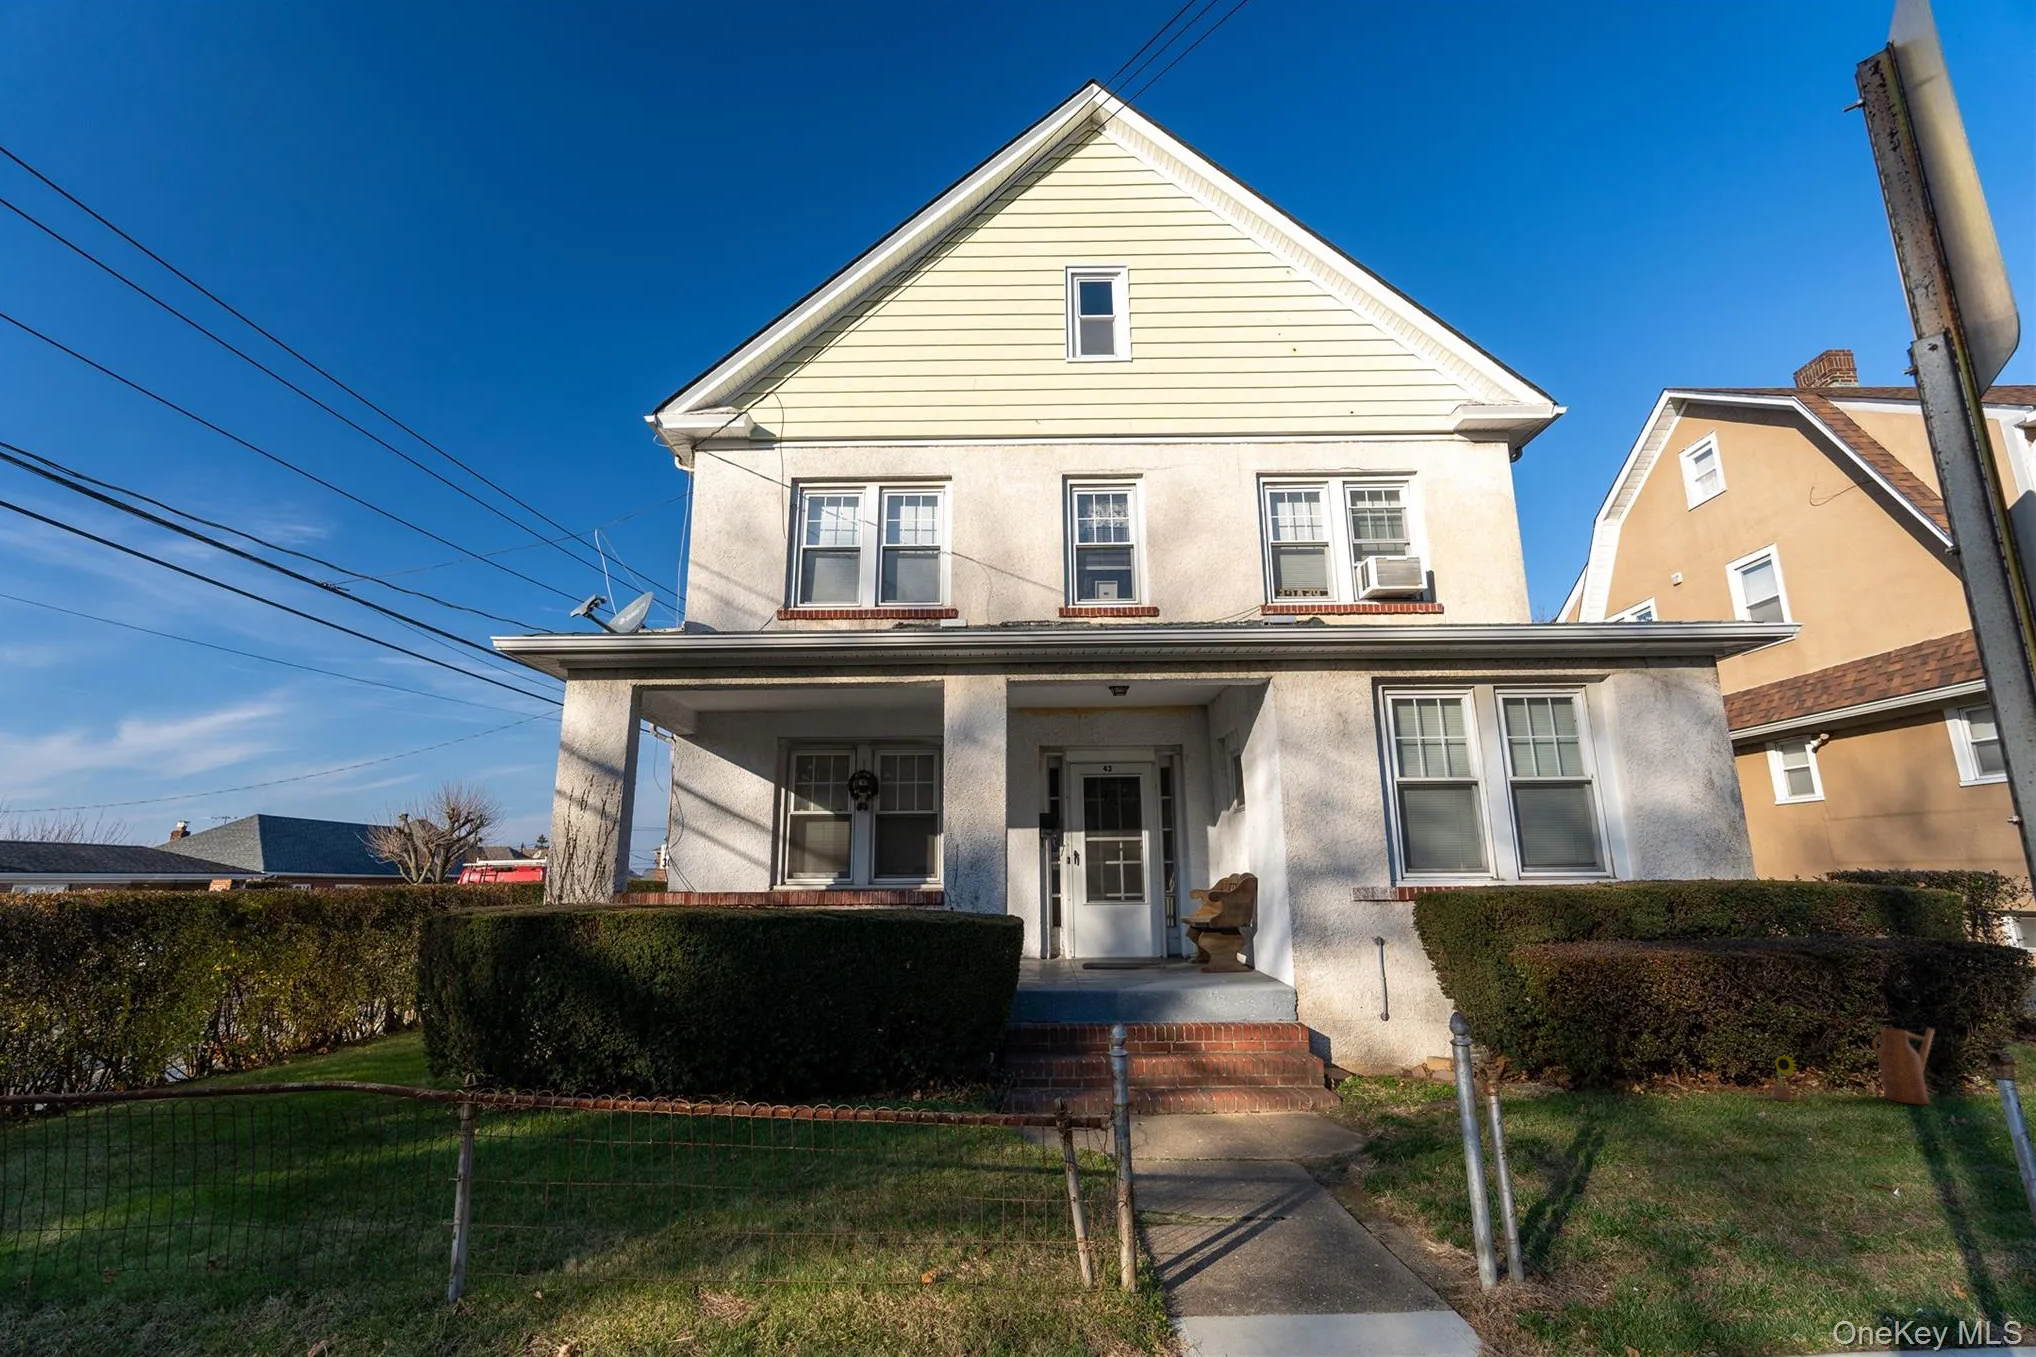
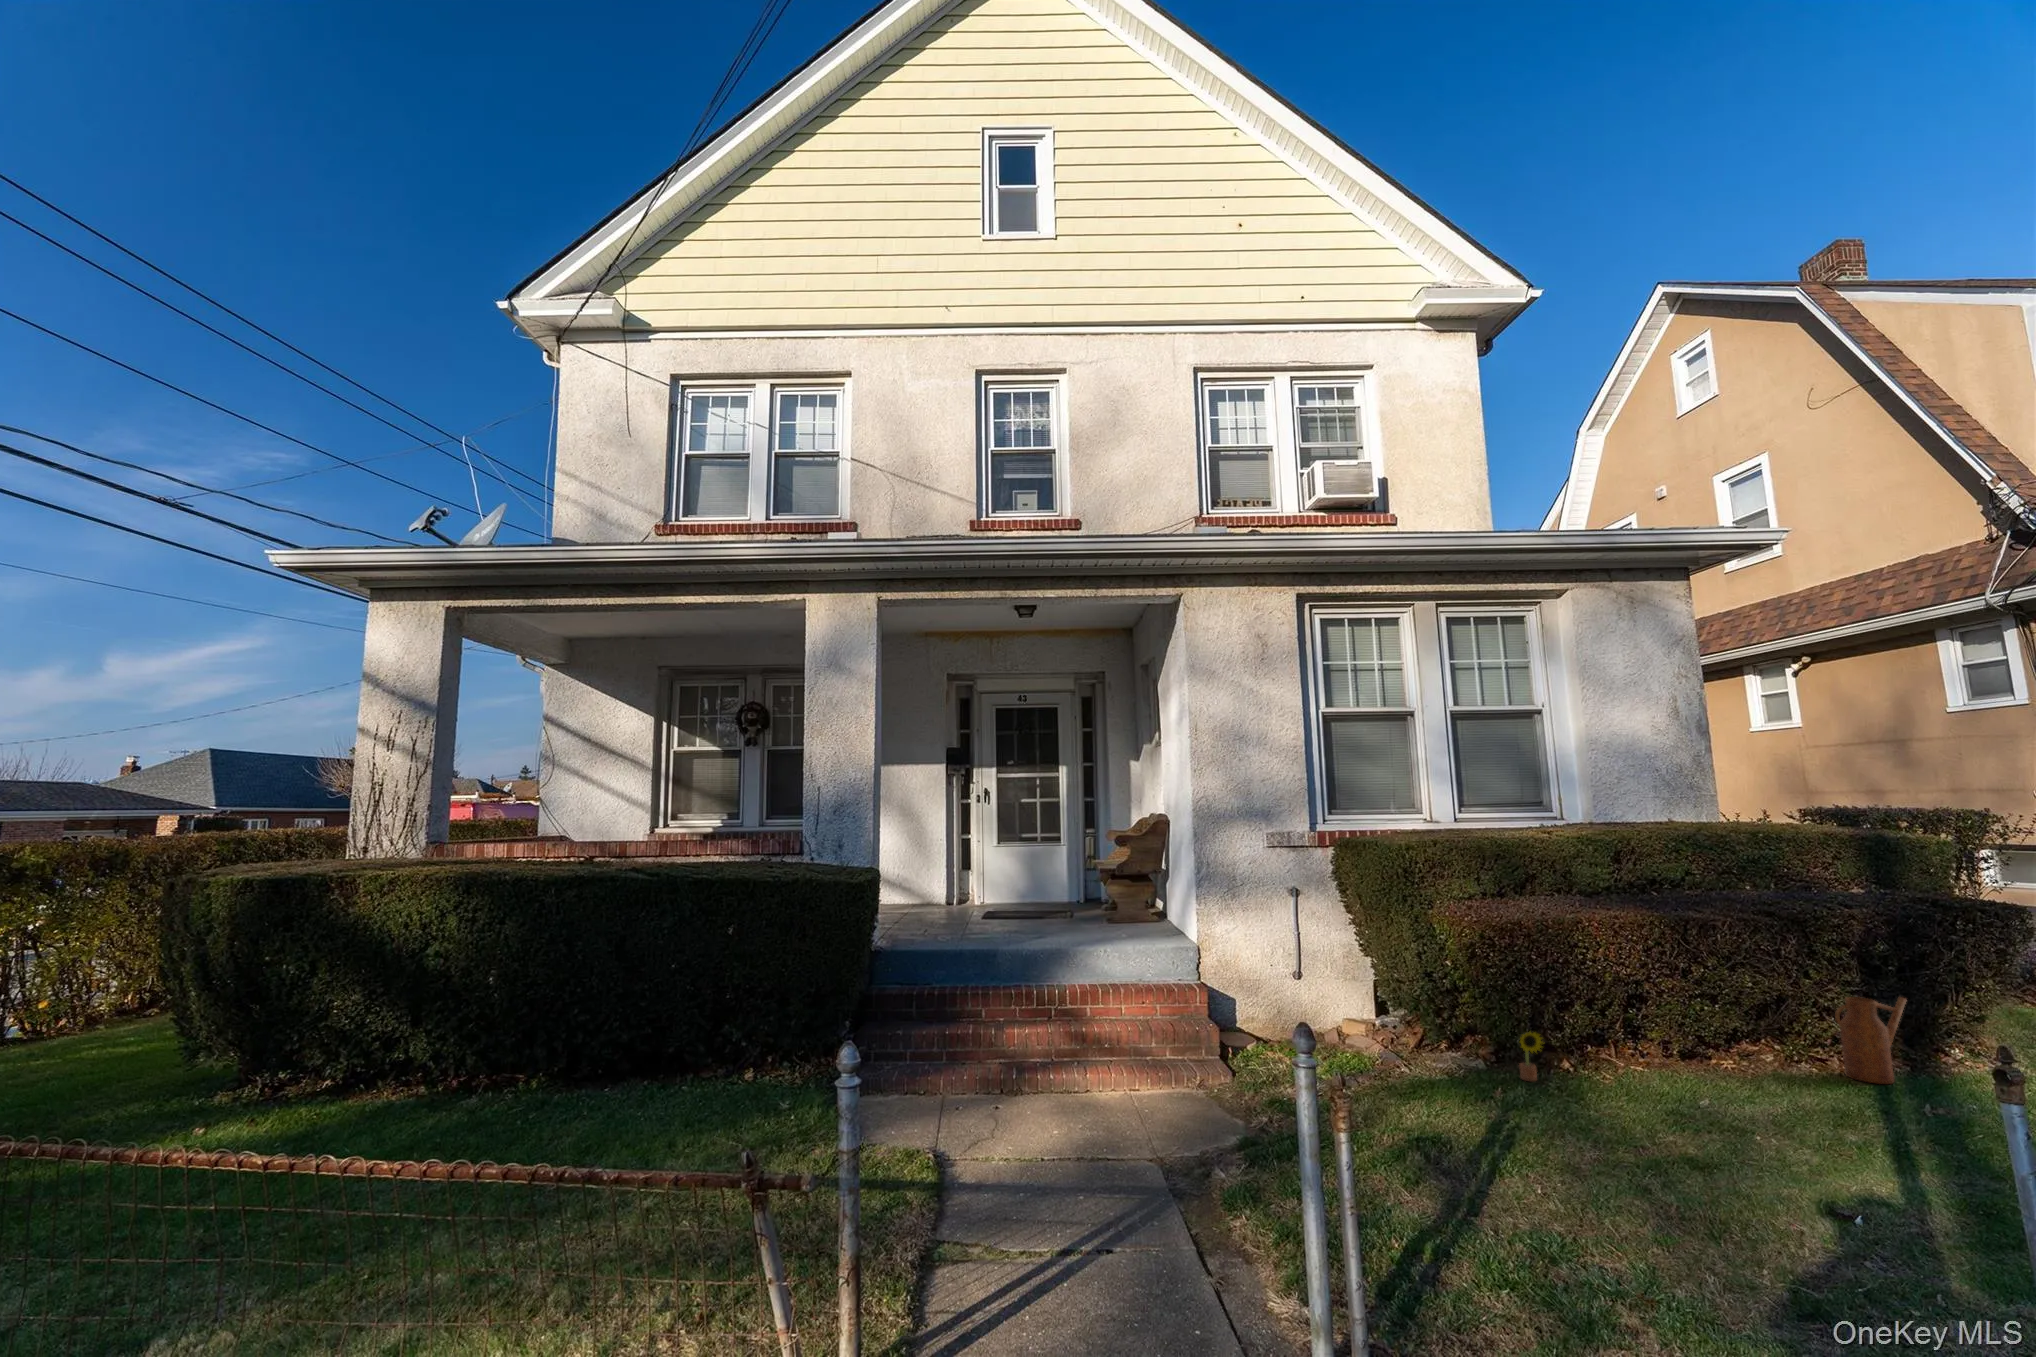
decorative plant: present [1773,1055,1798,1101] -> present [1519,1032,1543,1081]

